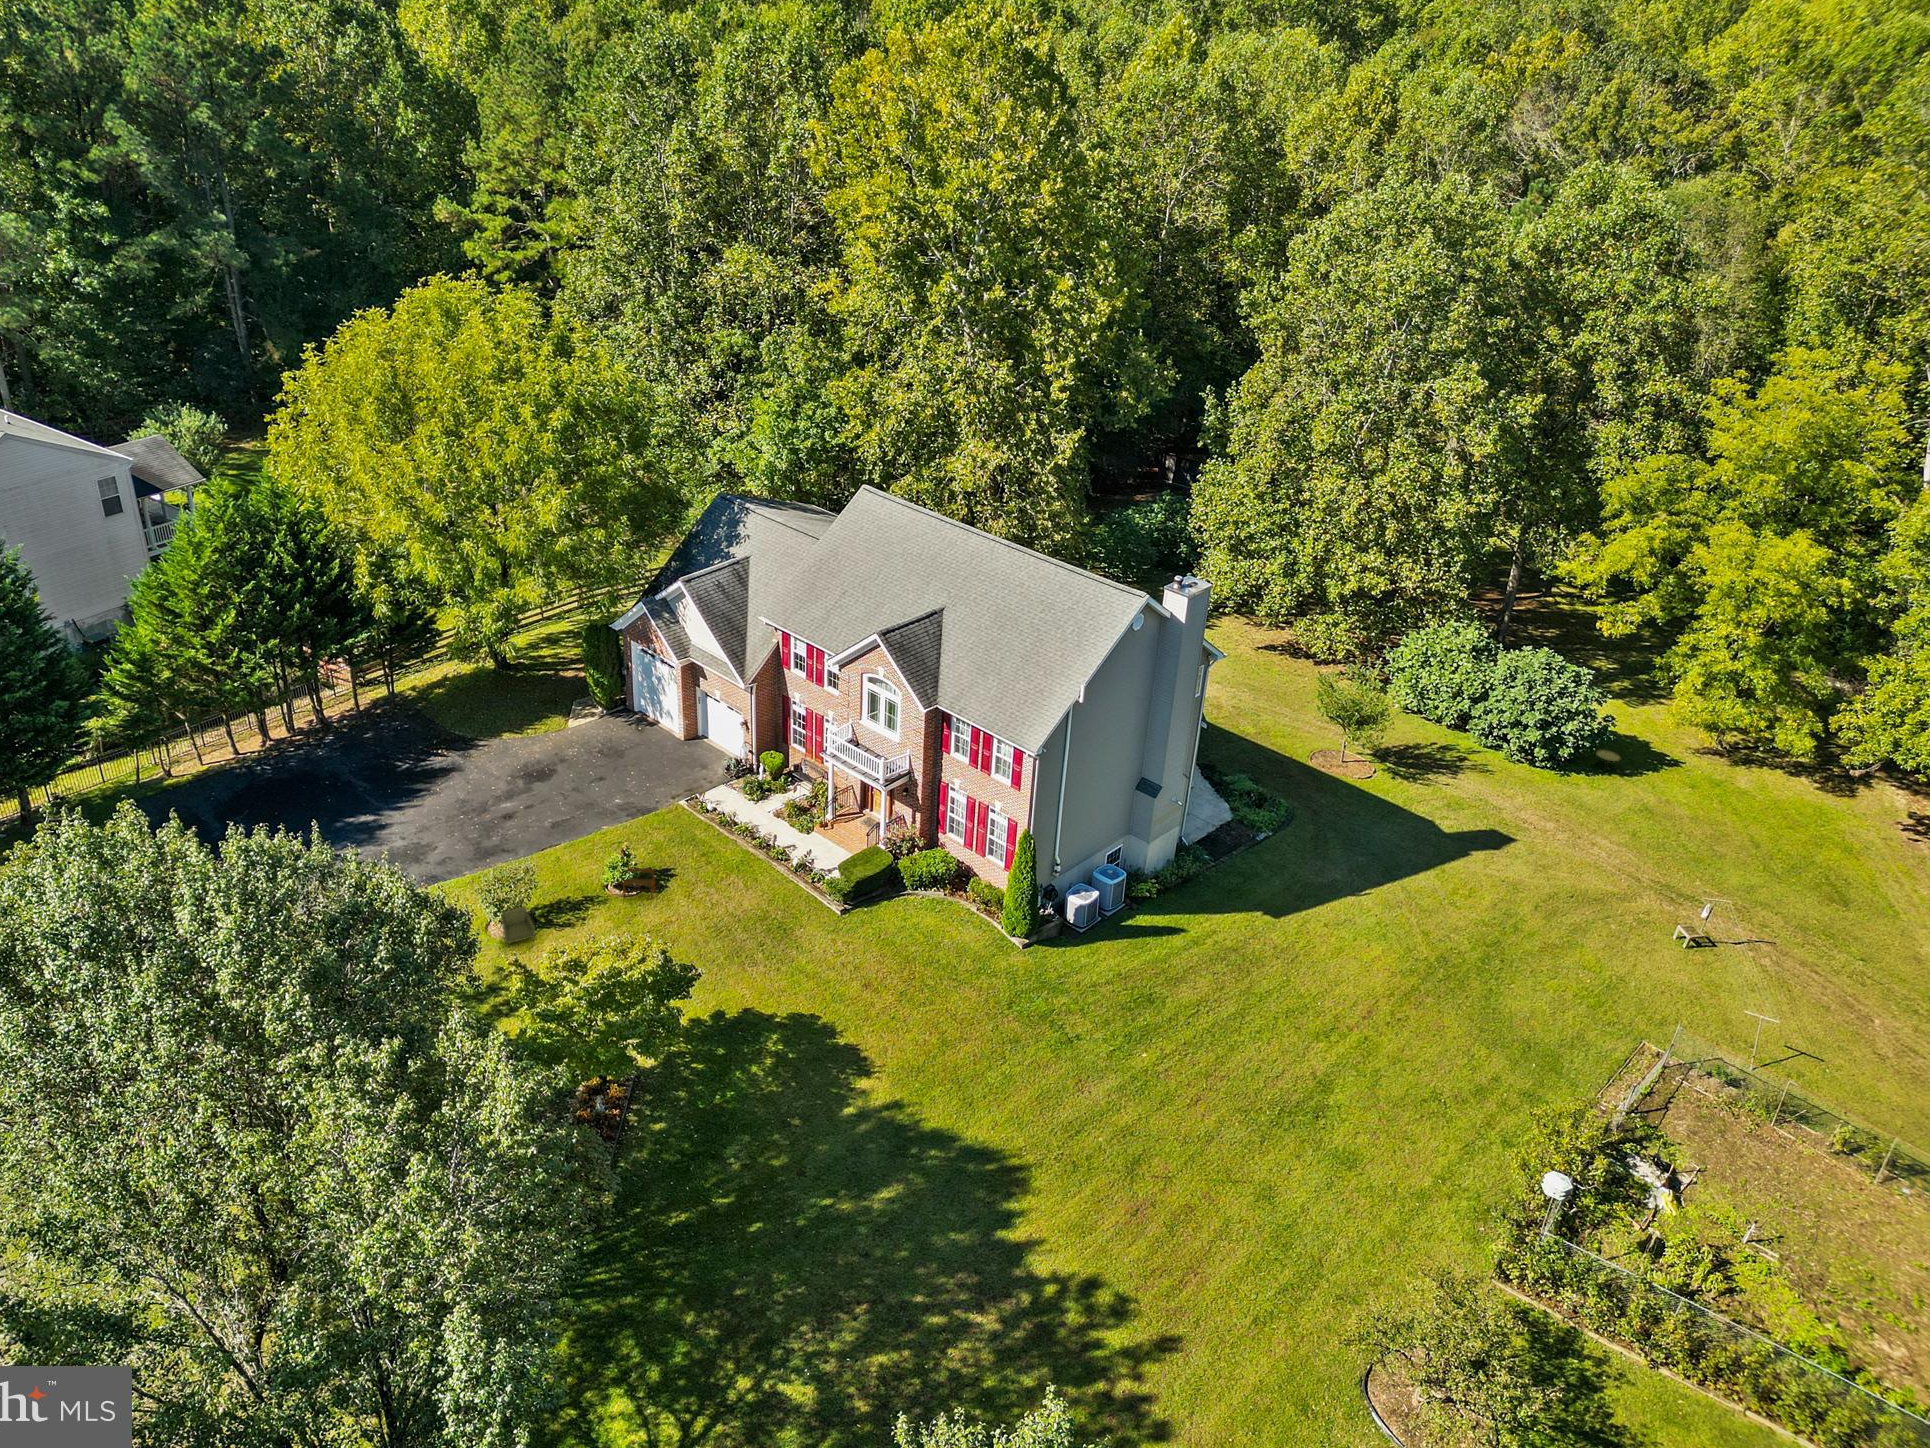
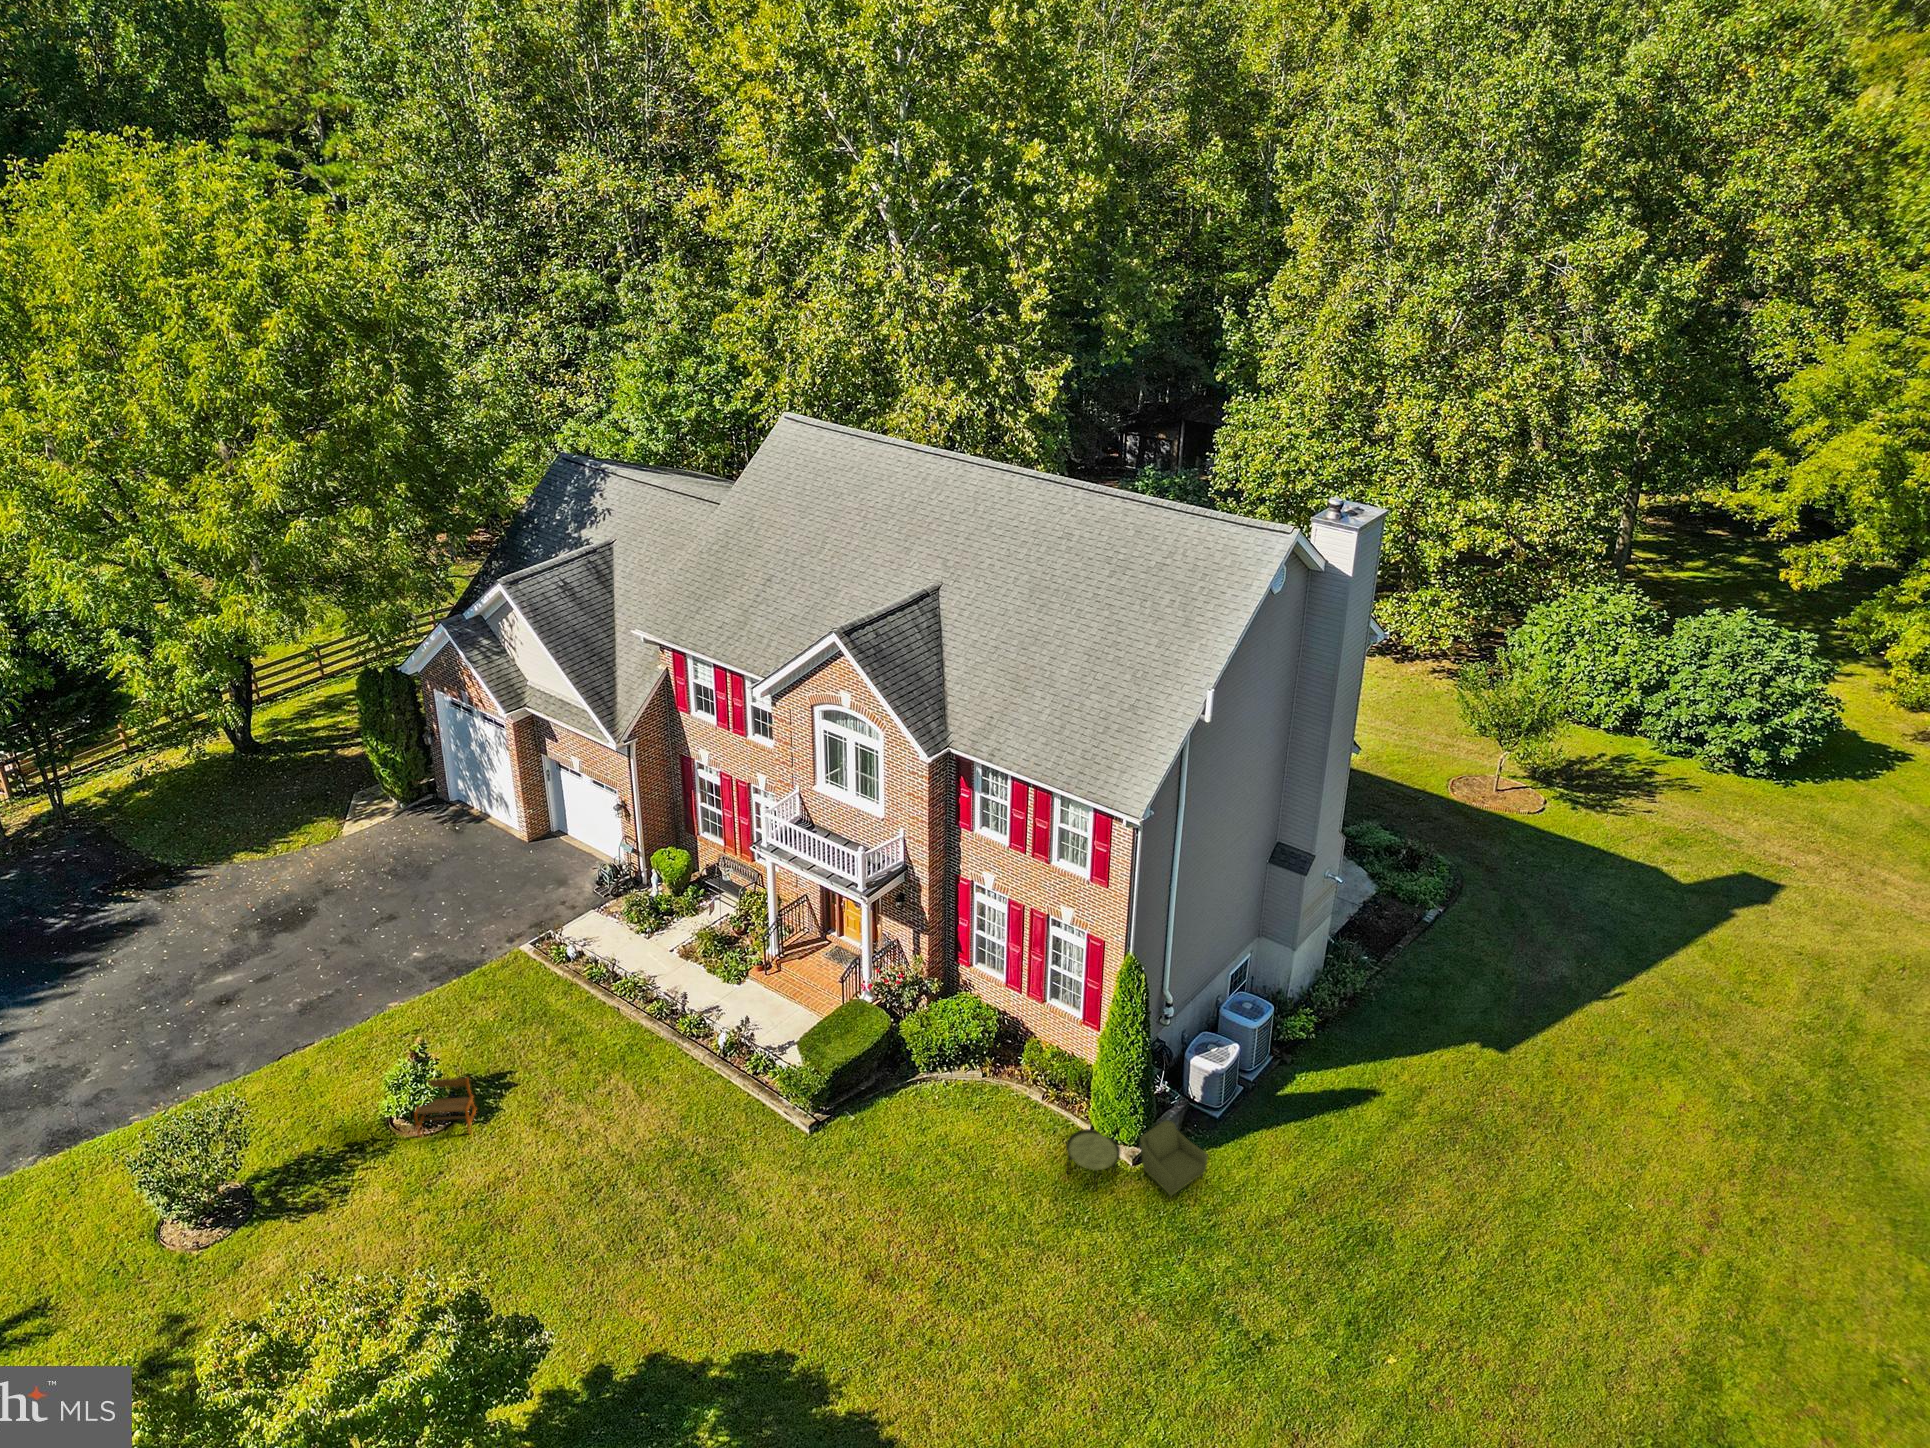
round table: present [1596,749,1621,764] -> present [1066,1129,1120,1191]
chair: present [501,907,535,944] -> present [1140,1120,1208,1199]

